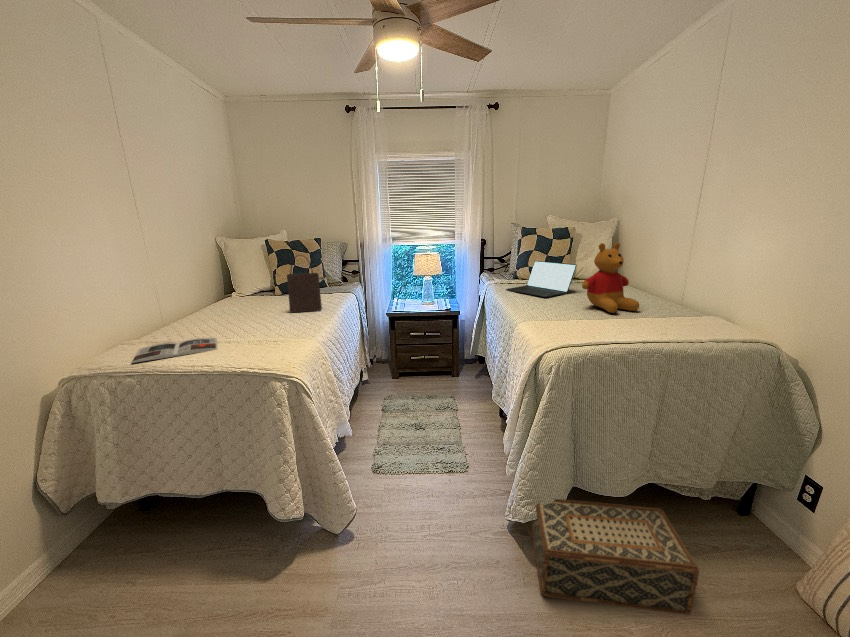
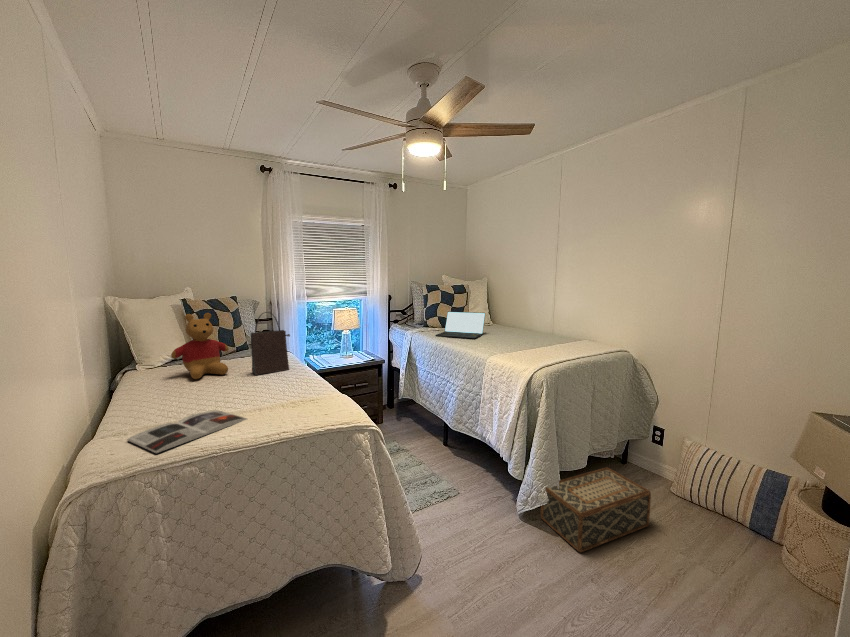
stuffed bear: present [582,243,639,313] -> present [171,313,228,379]

